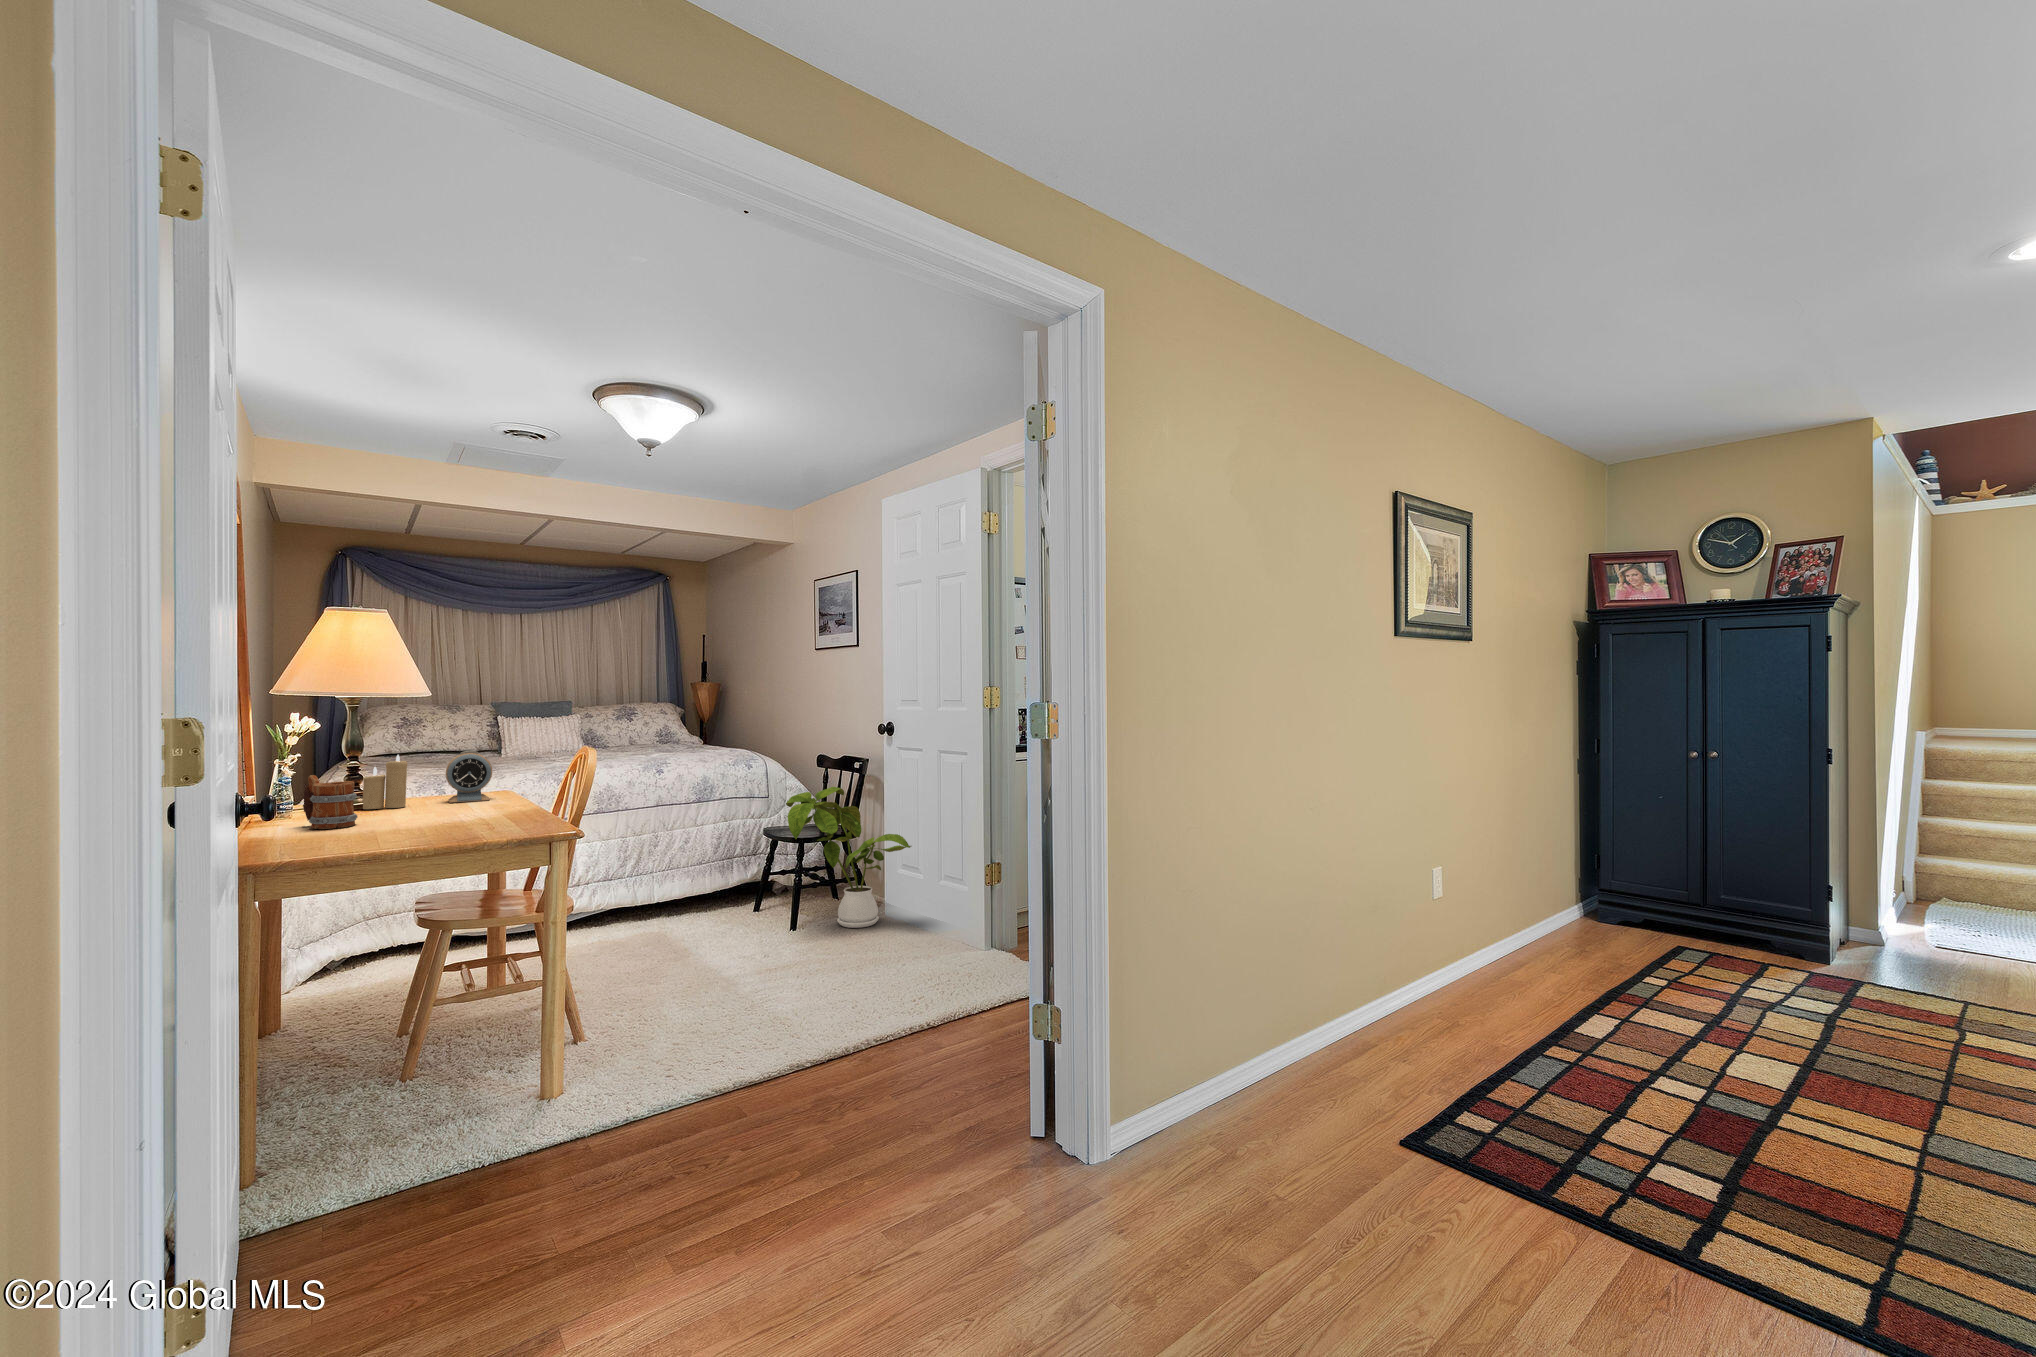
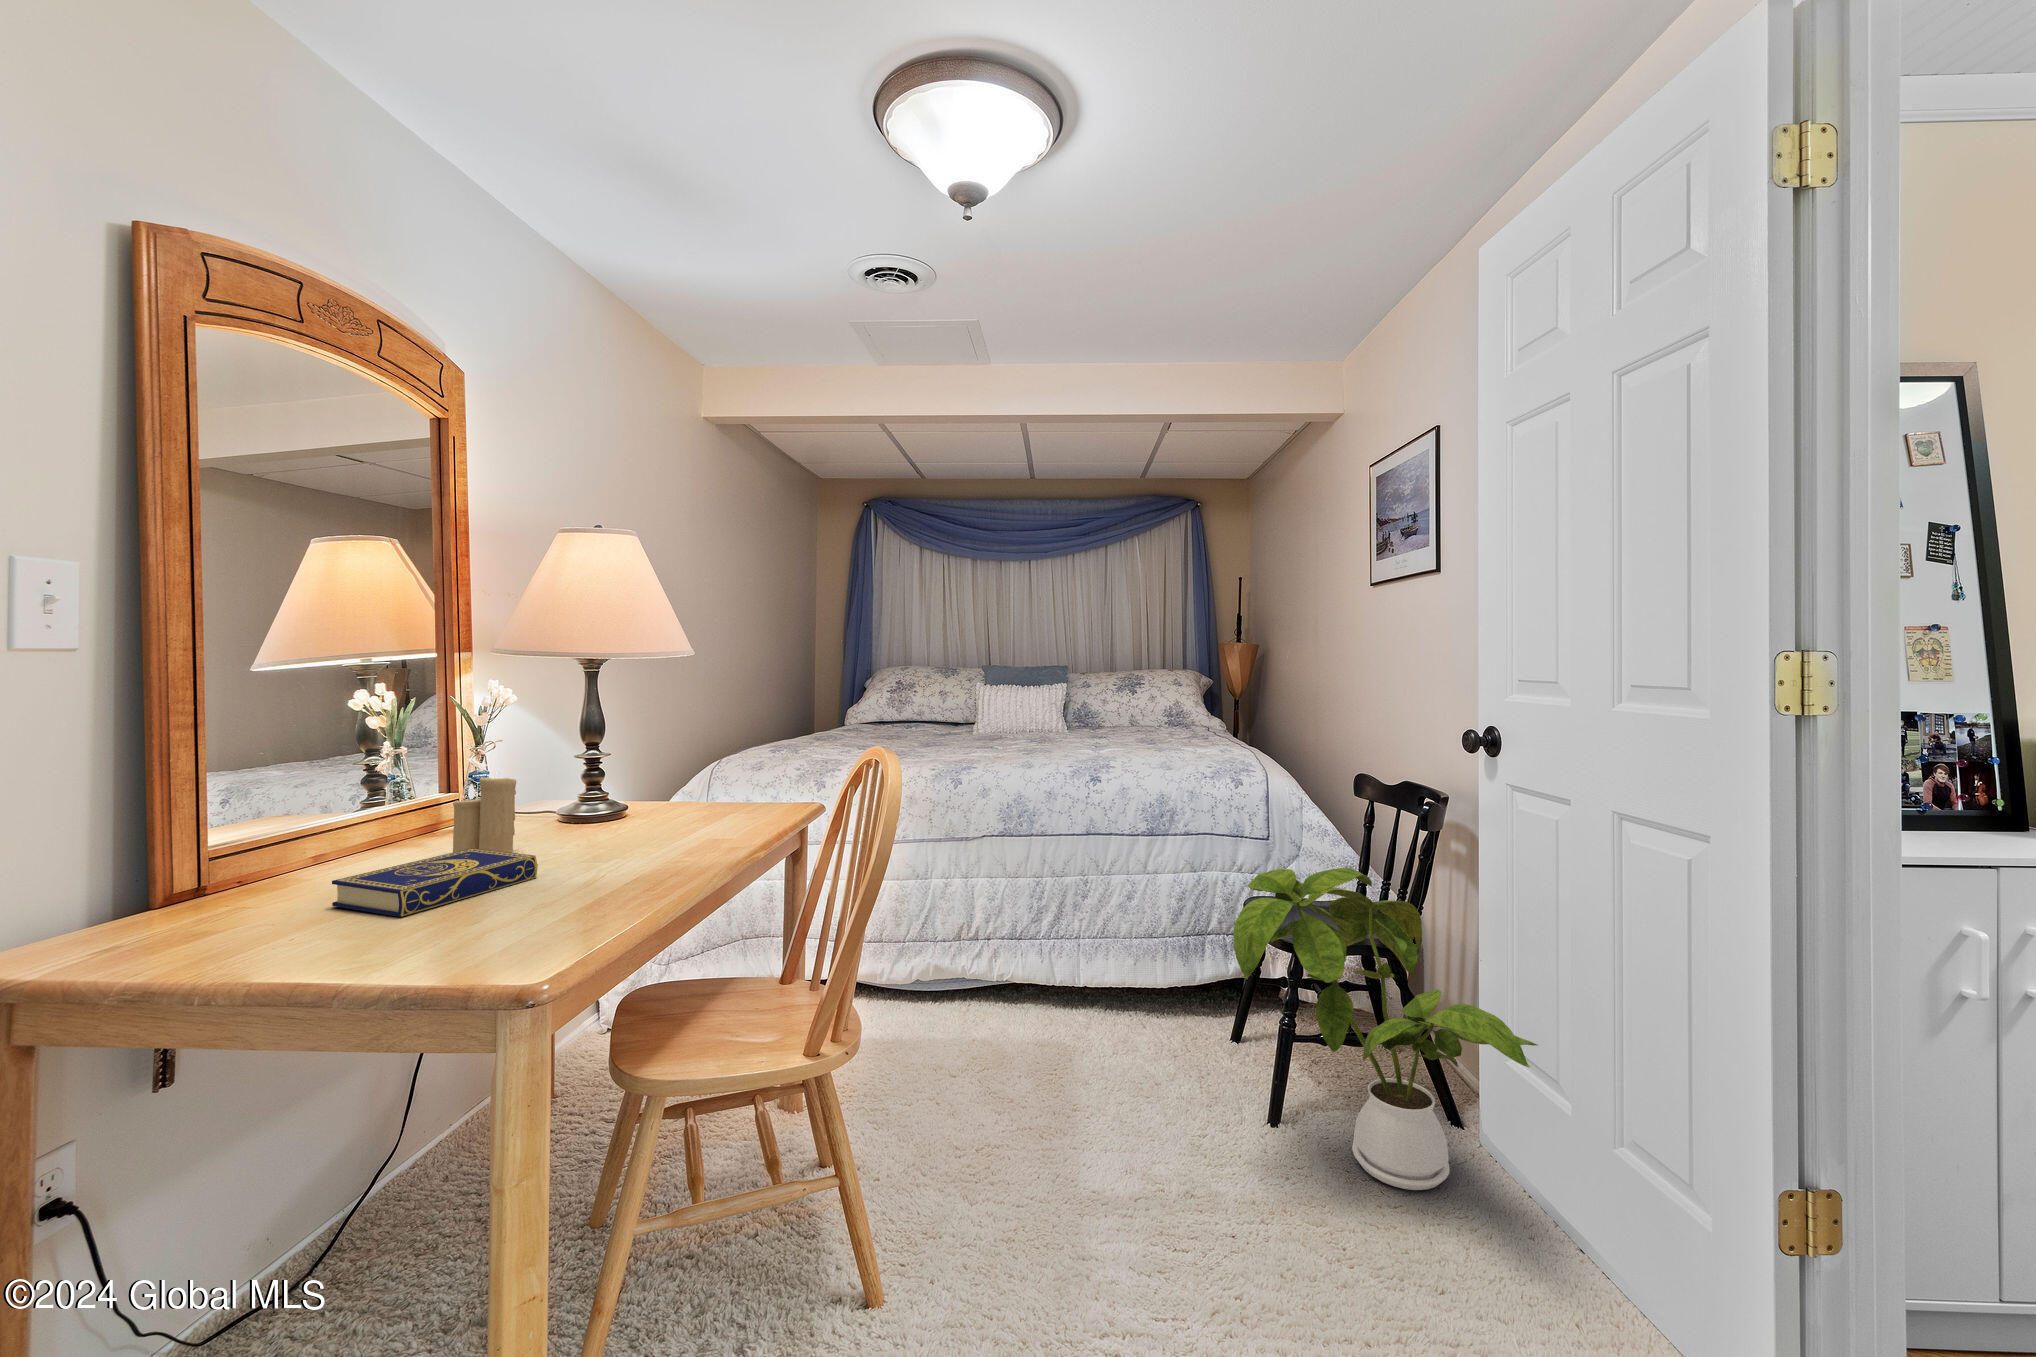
alarm clock: present [446,751,492,803] -> none [569,763,654,857]
mug: present [303,775,357,829] -> none [182,811,277,924]
book: none [387,795,466,819] -> present [332,848,538,917]

